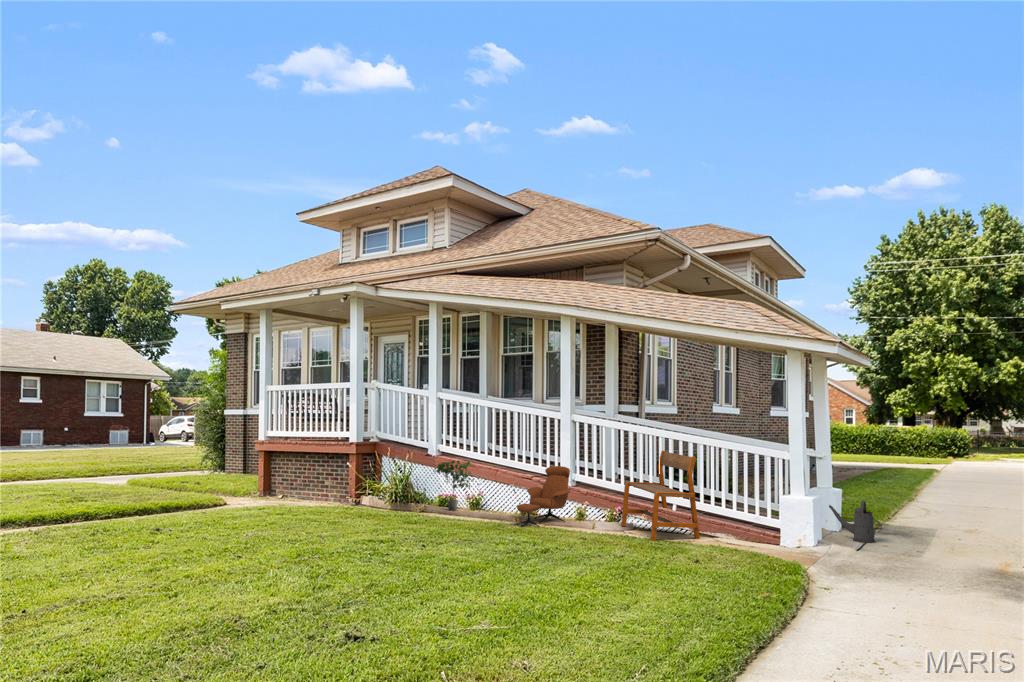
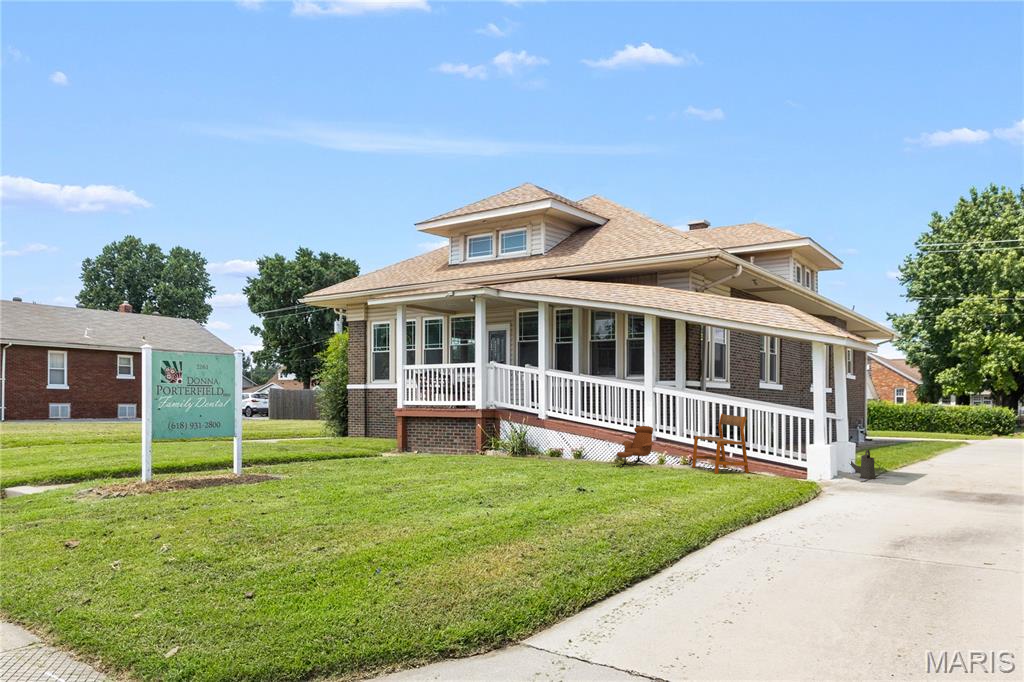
potted plant: present [435,461,473,511] -> none [547,423,577,460]

